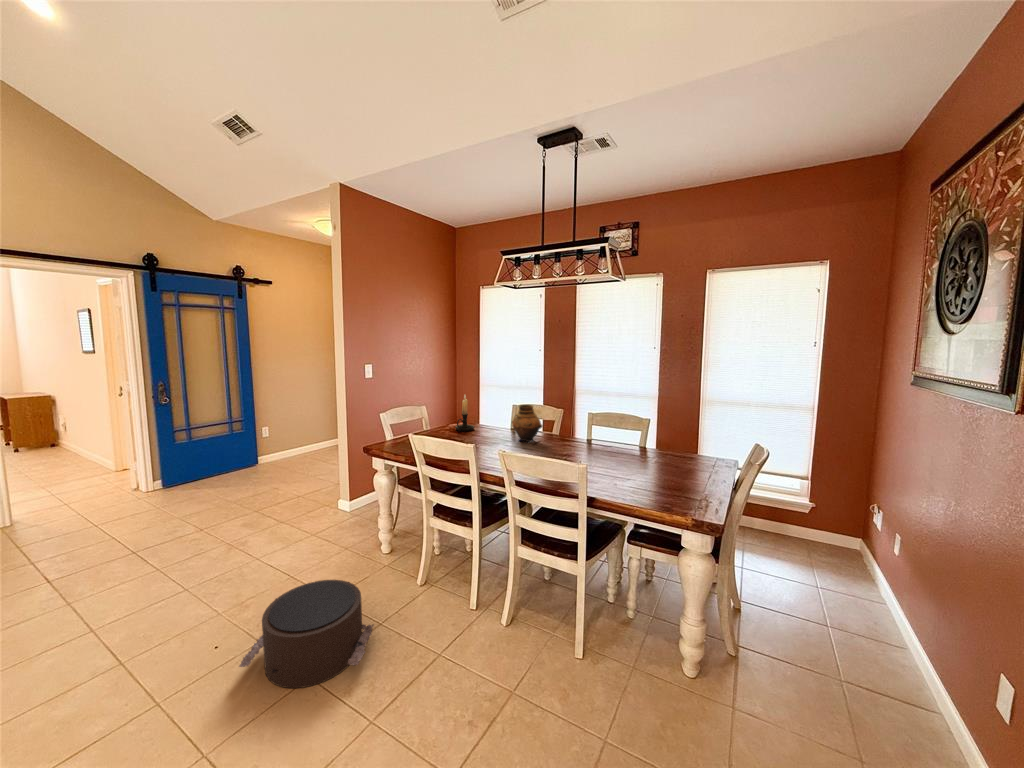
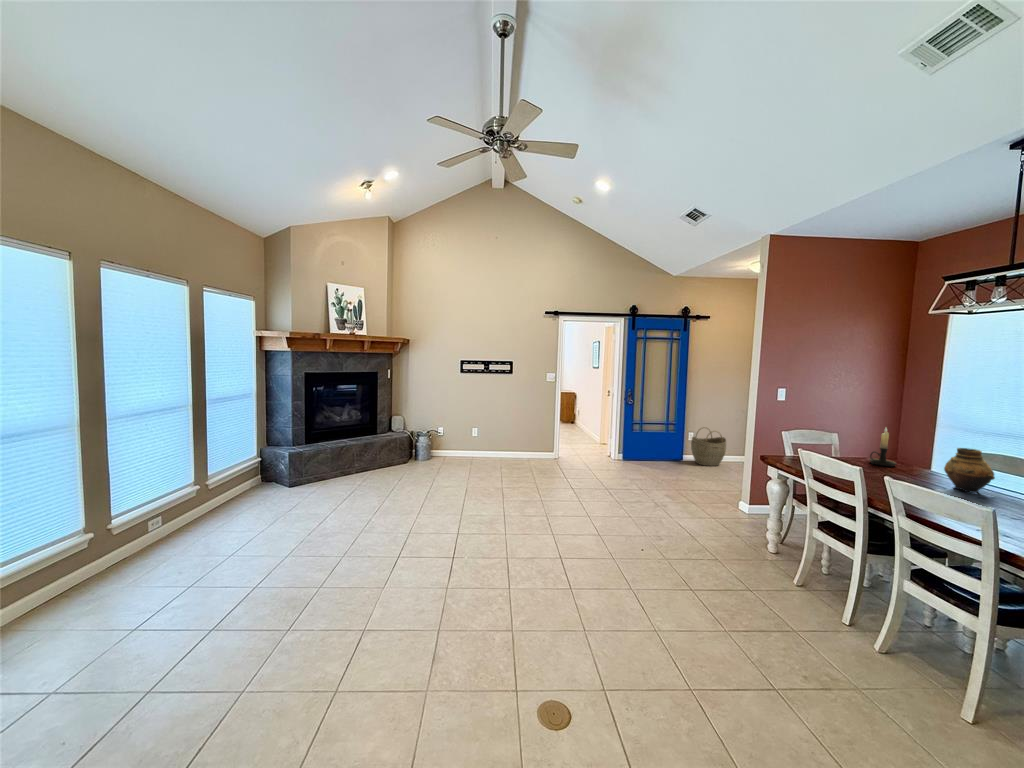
woven basket: none [268,418,311,465] -> present [691,427,726,466]
pouf: present [239,580,373,688] -> none [653,535,744,600]

